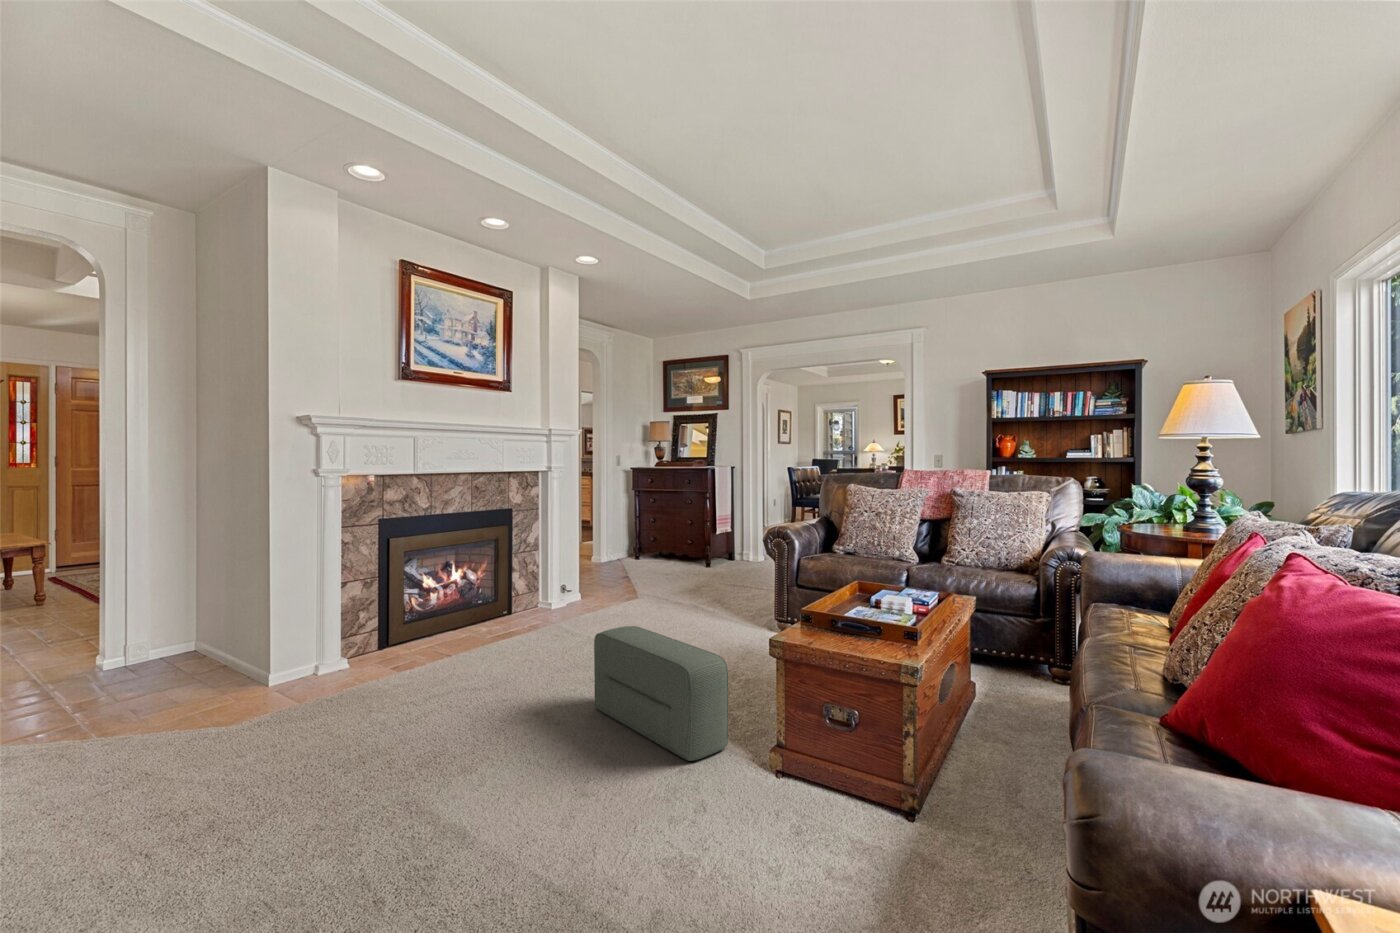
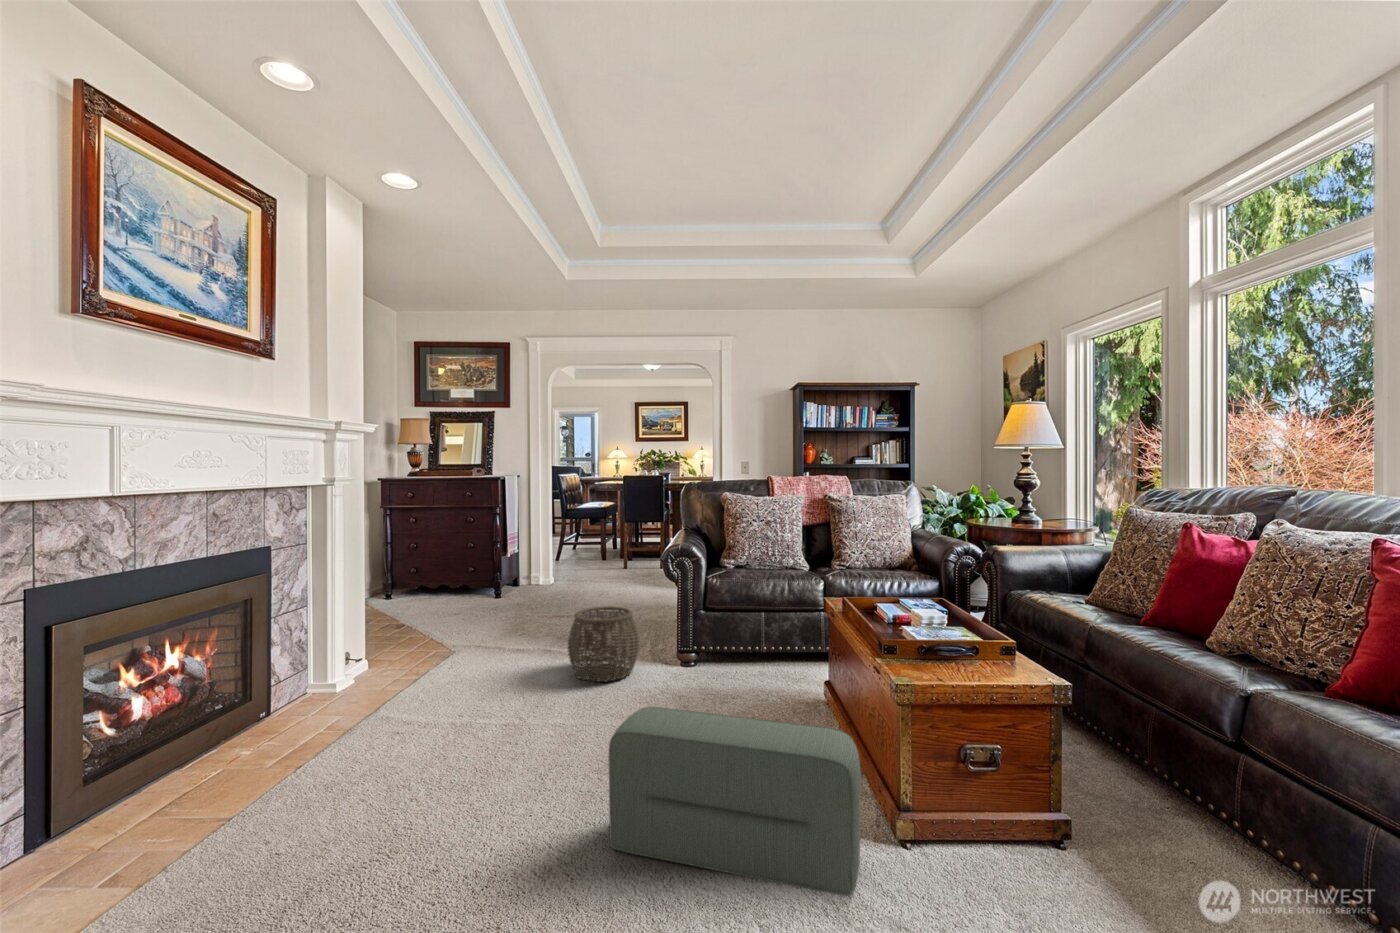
woven basket: none [687,573,745,631] -> present [568,606,640,682]

